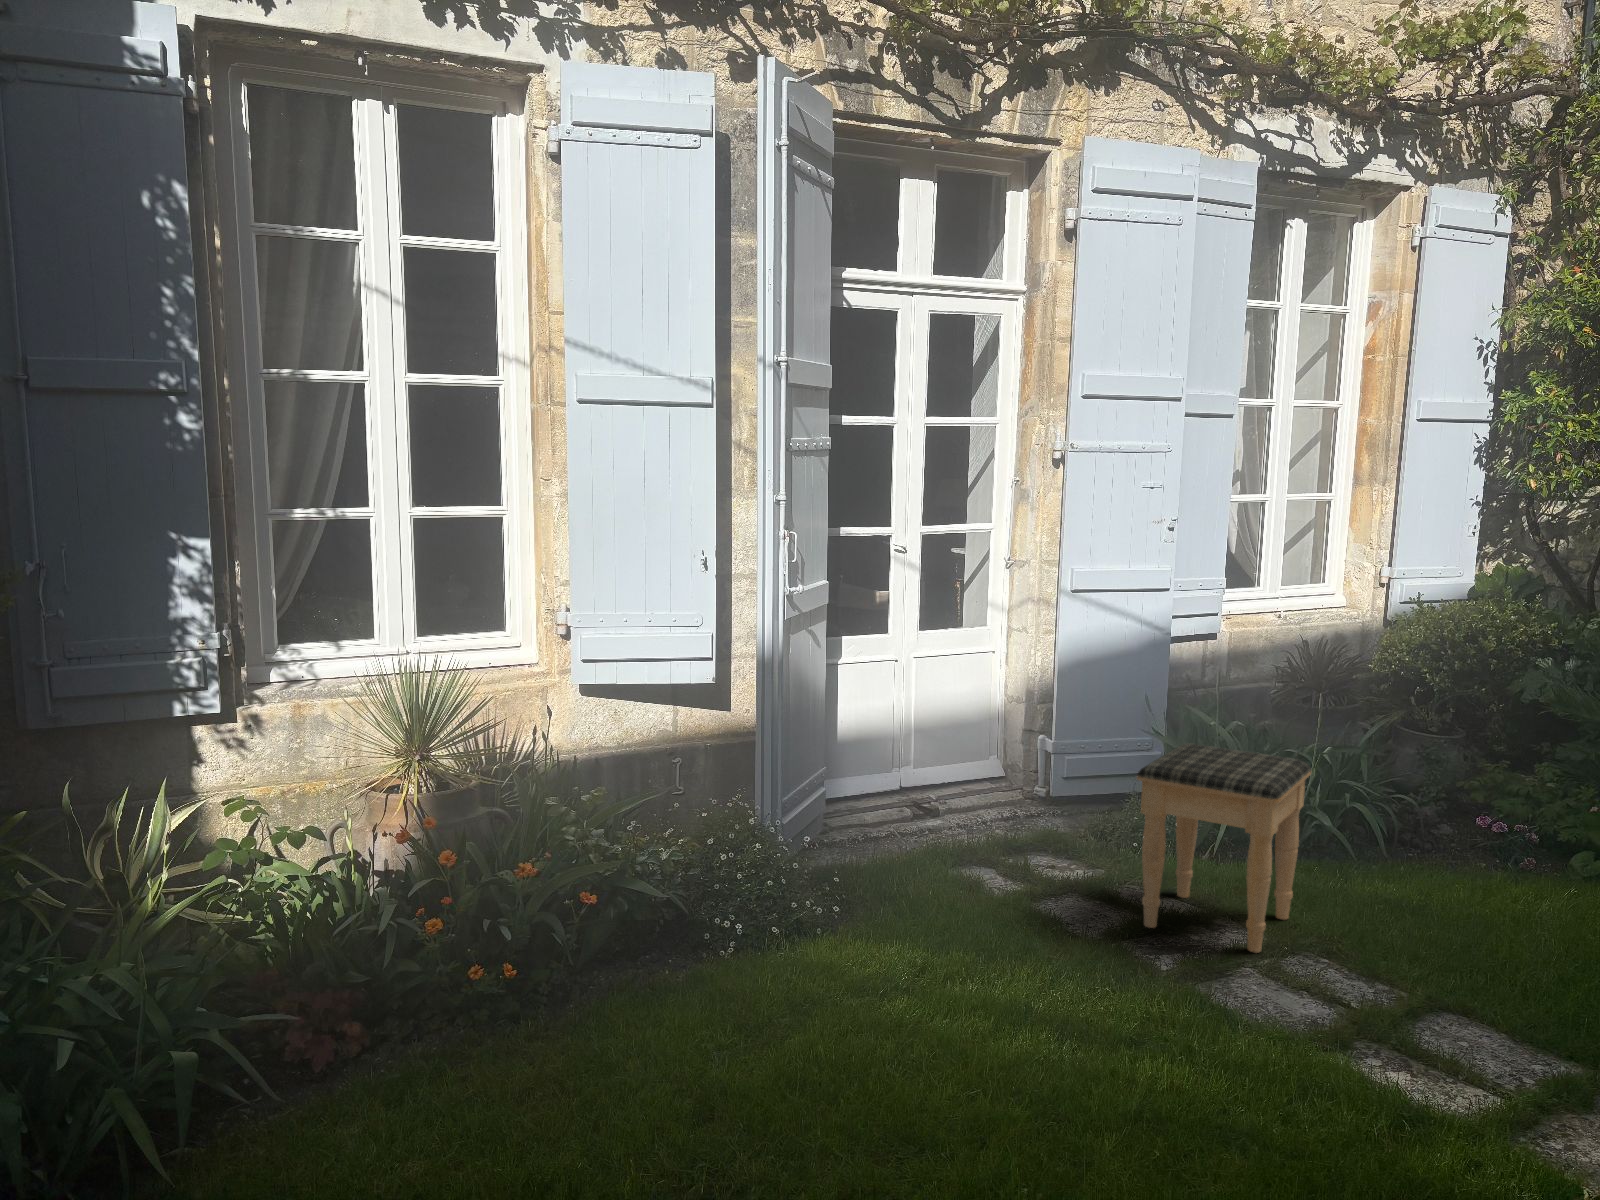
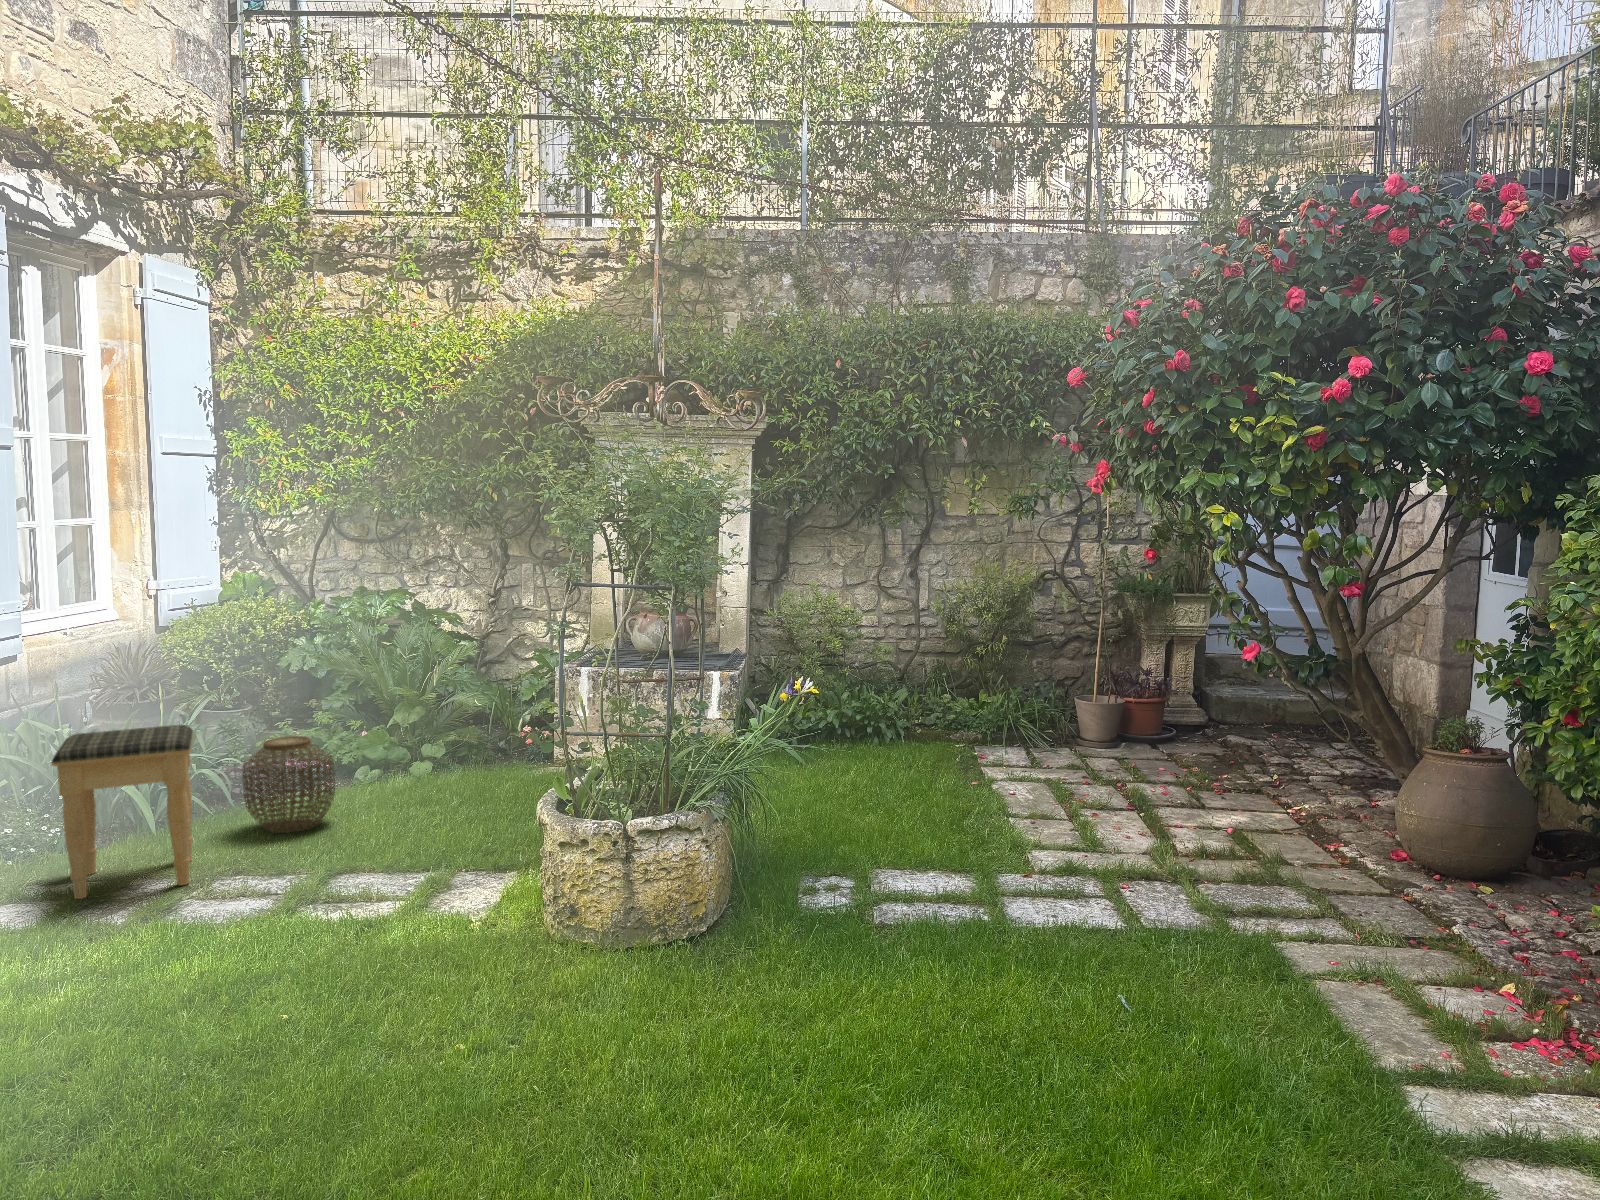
woven basket: none [1378,796,1502,923] -> present [242,736,335,833]

